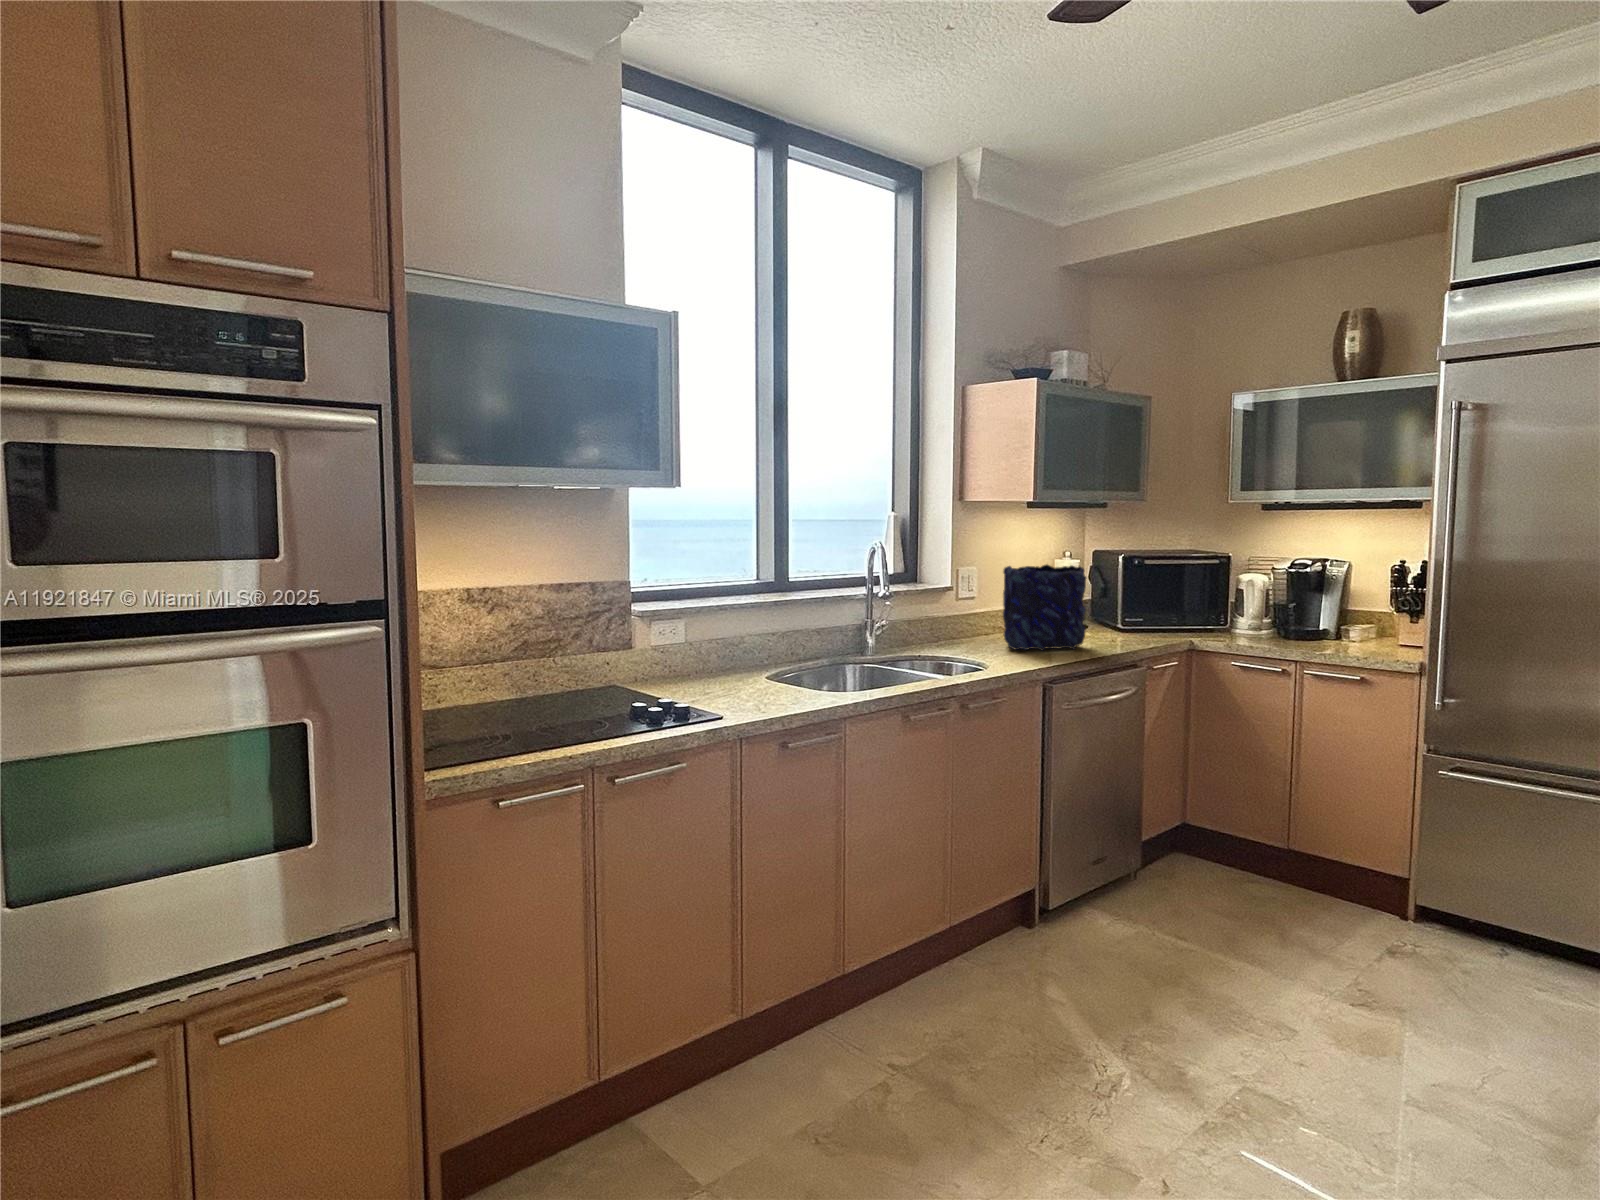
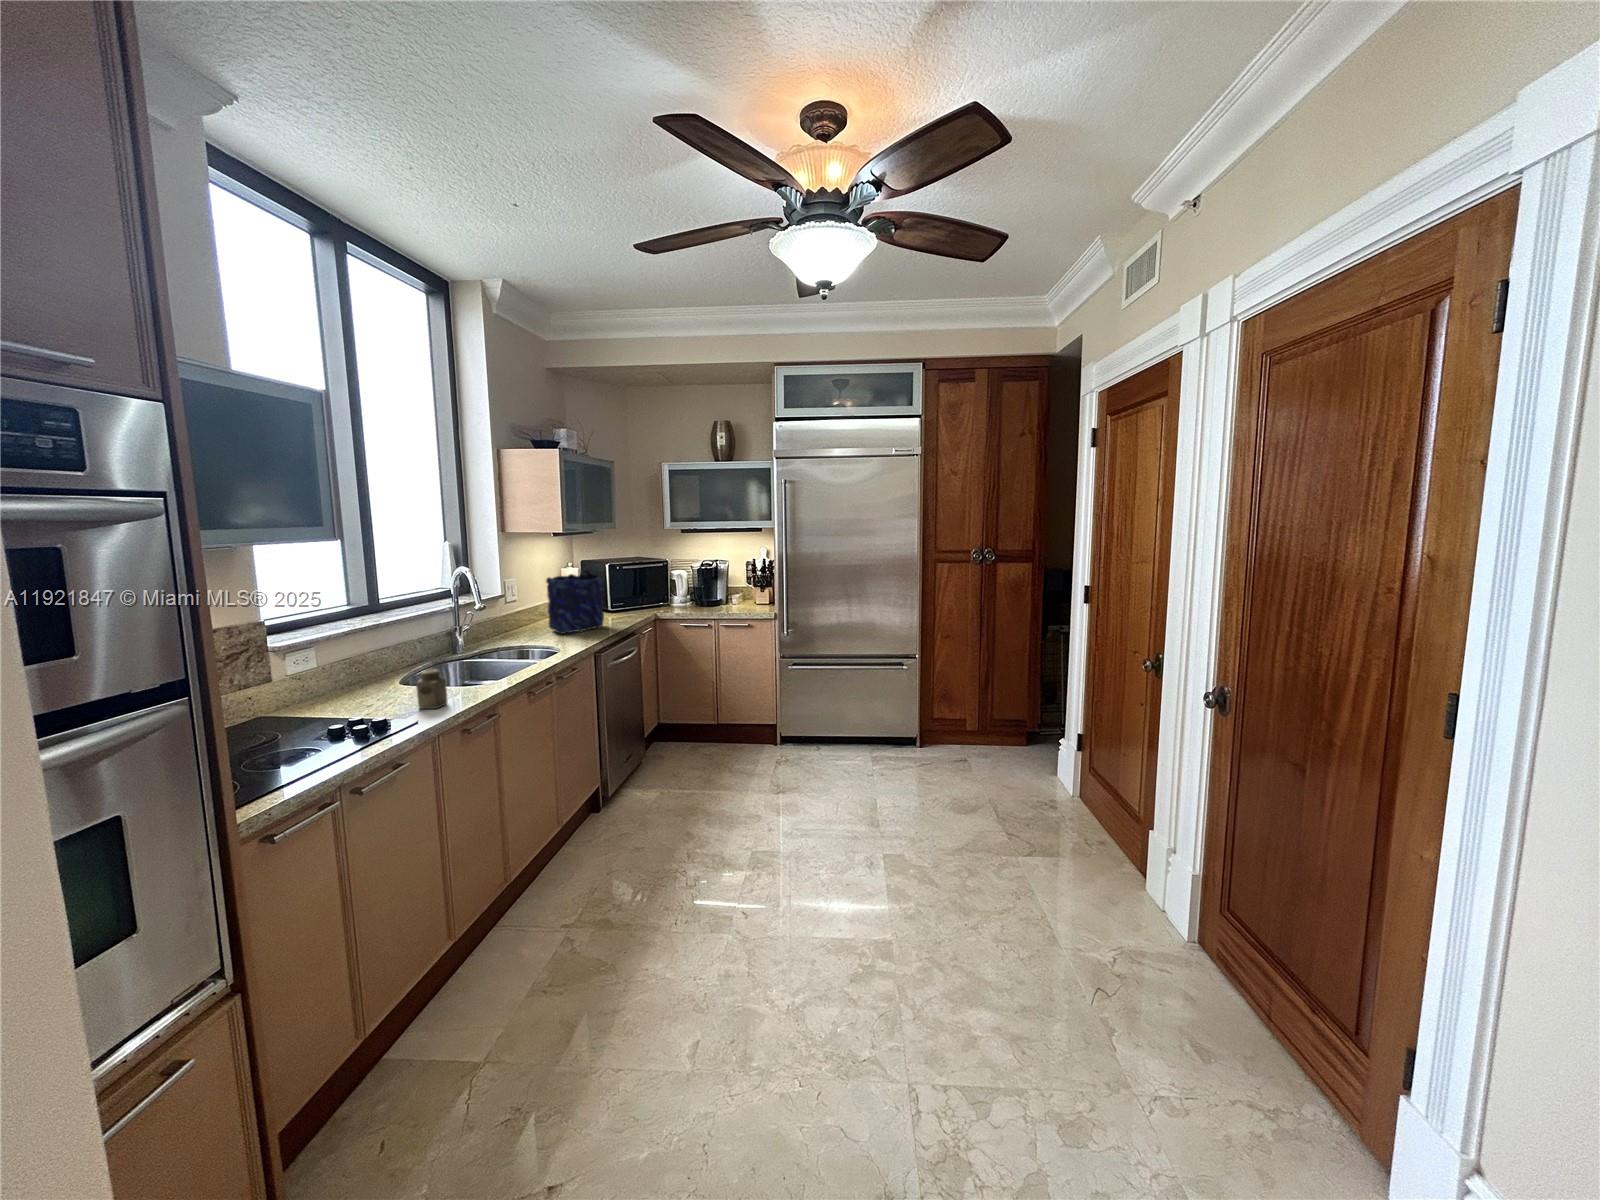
salt shaker: none [745,656,778,707] -> present [416,669,448,709]

